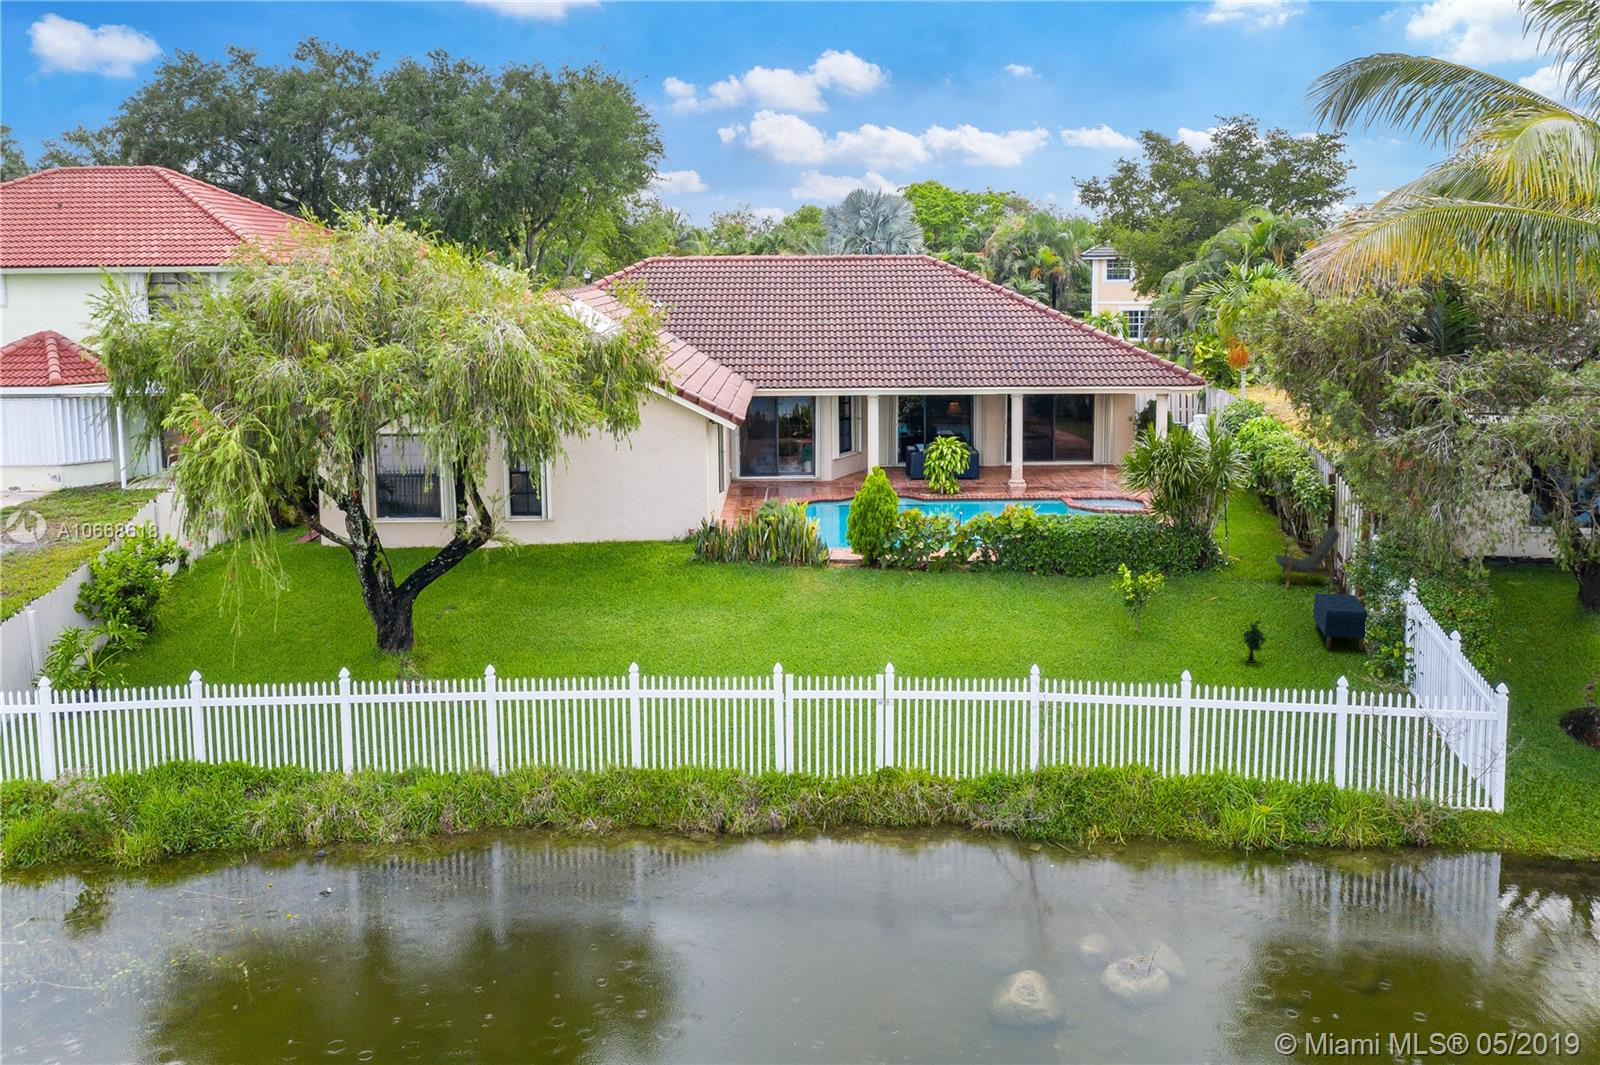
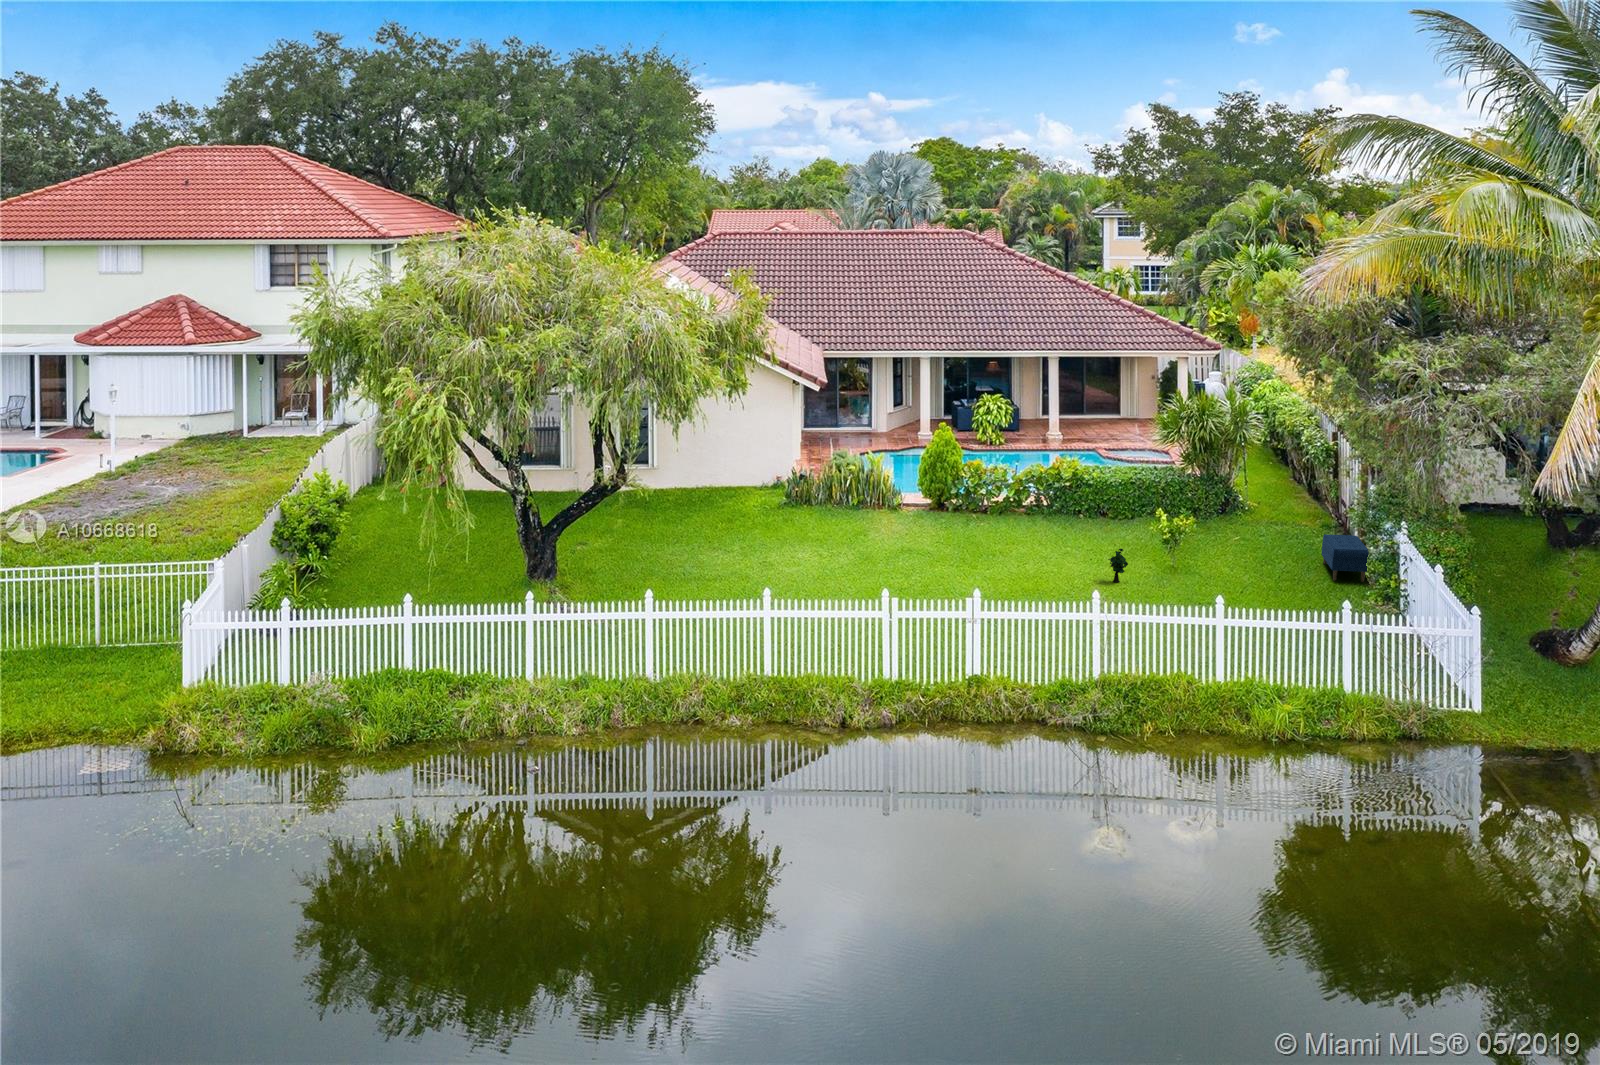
lounge chair: present [1275,526,1340,588] -> none [1287,476,1344,531]
decorative plant: present [1243,621,1265,662] -> present [1108,549,1128,583]

